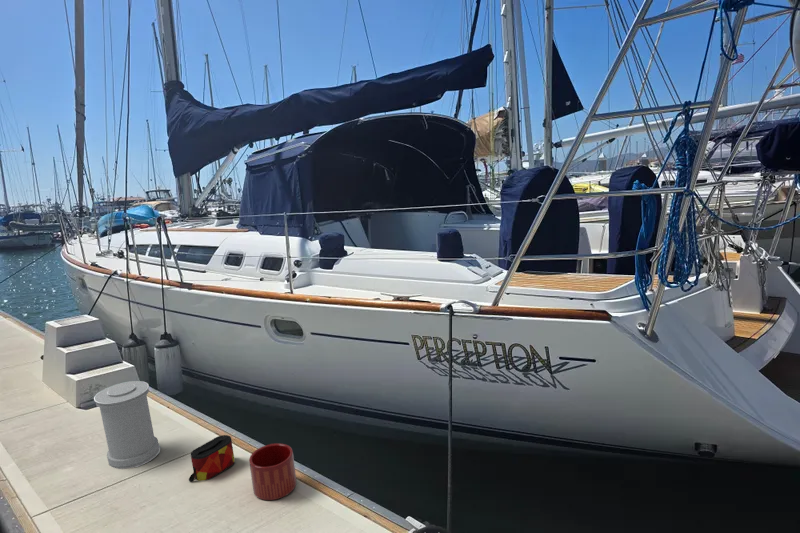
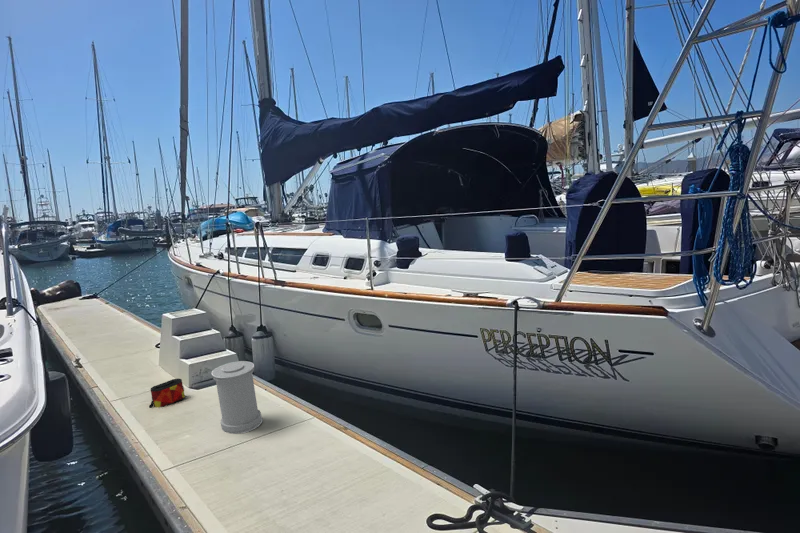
bag: present [189,435,235,481] -> present [149,379,185,407]
planter: present [249,443,297,500] -> none [338,417,377,464]

